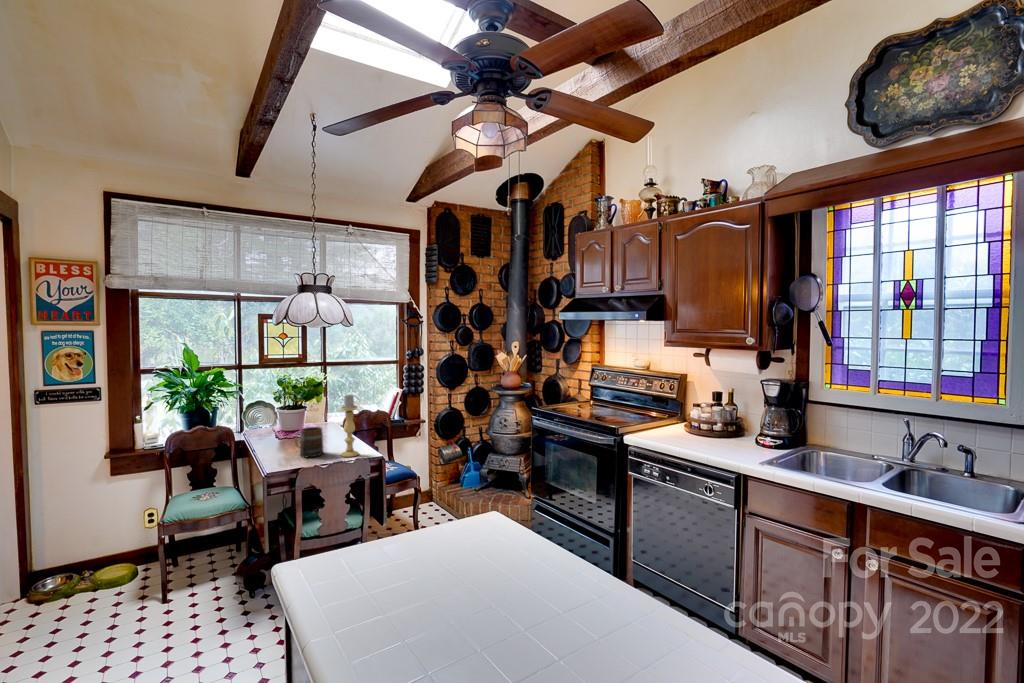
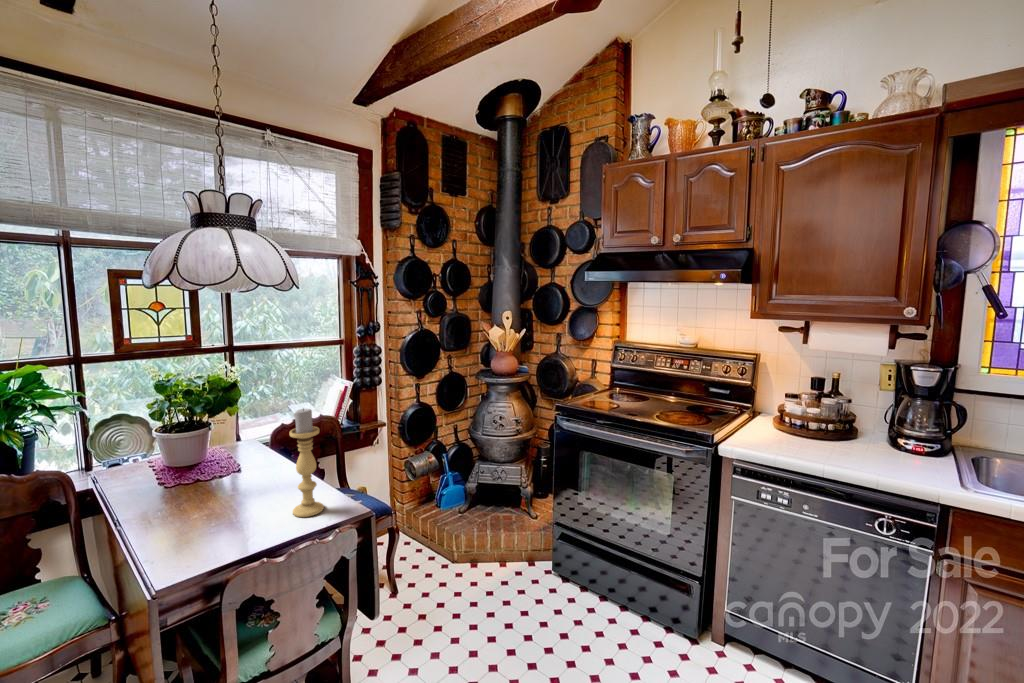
mug: present [295,427,323,457] -> none [206,467,259,527]

